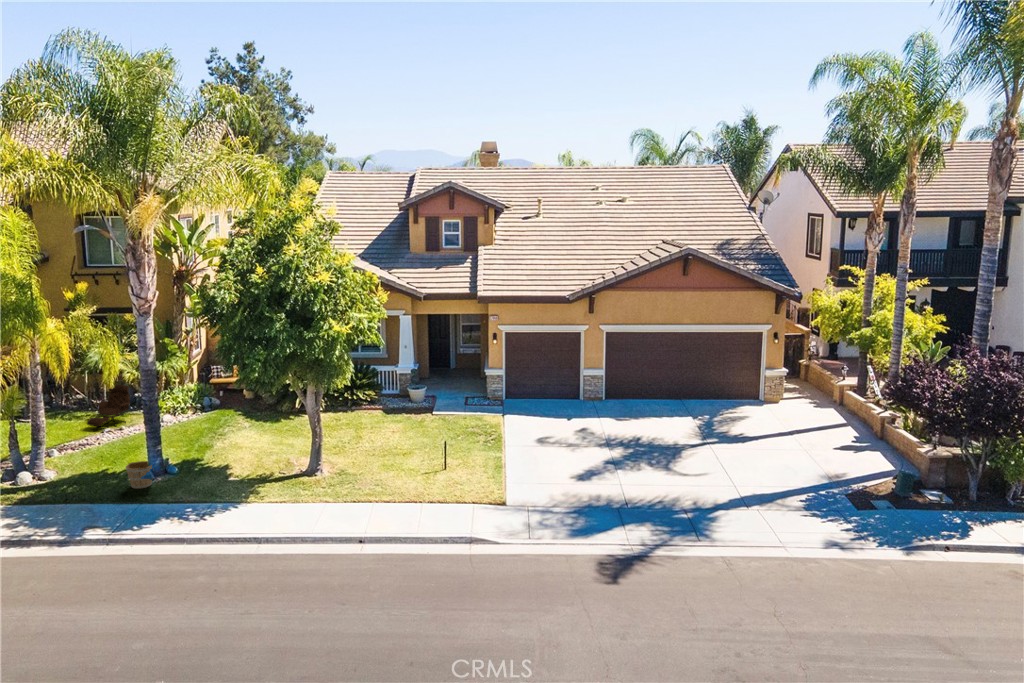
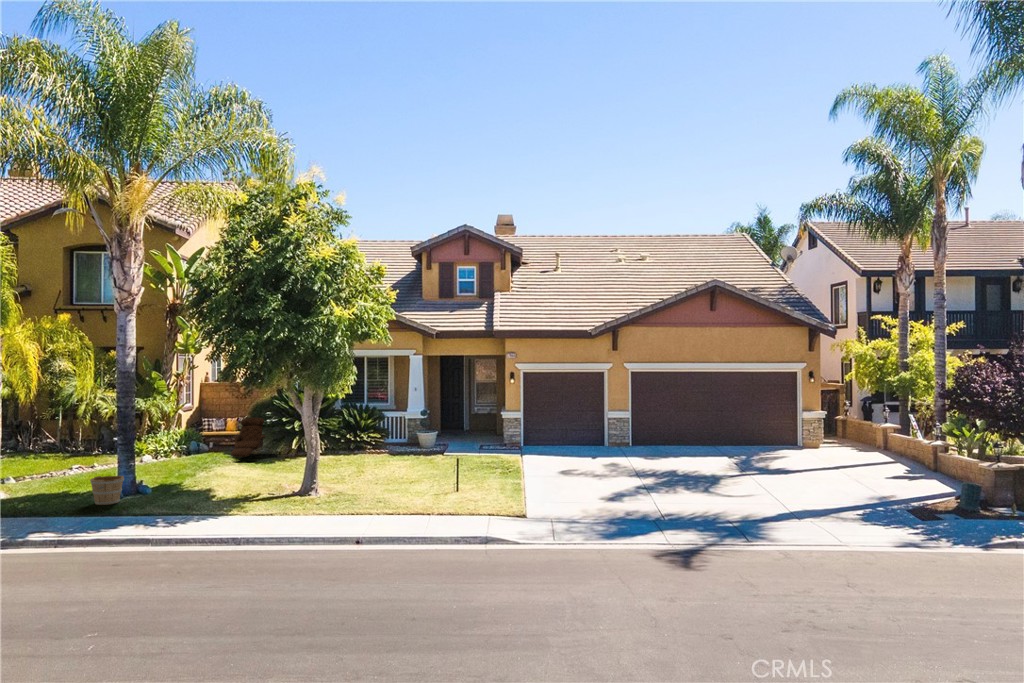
lounge chair: present [87,385,130,429] -> present [231,418,266,462]

